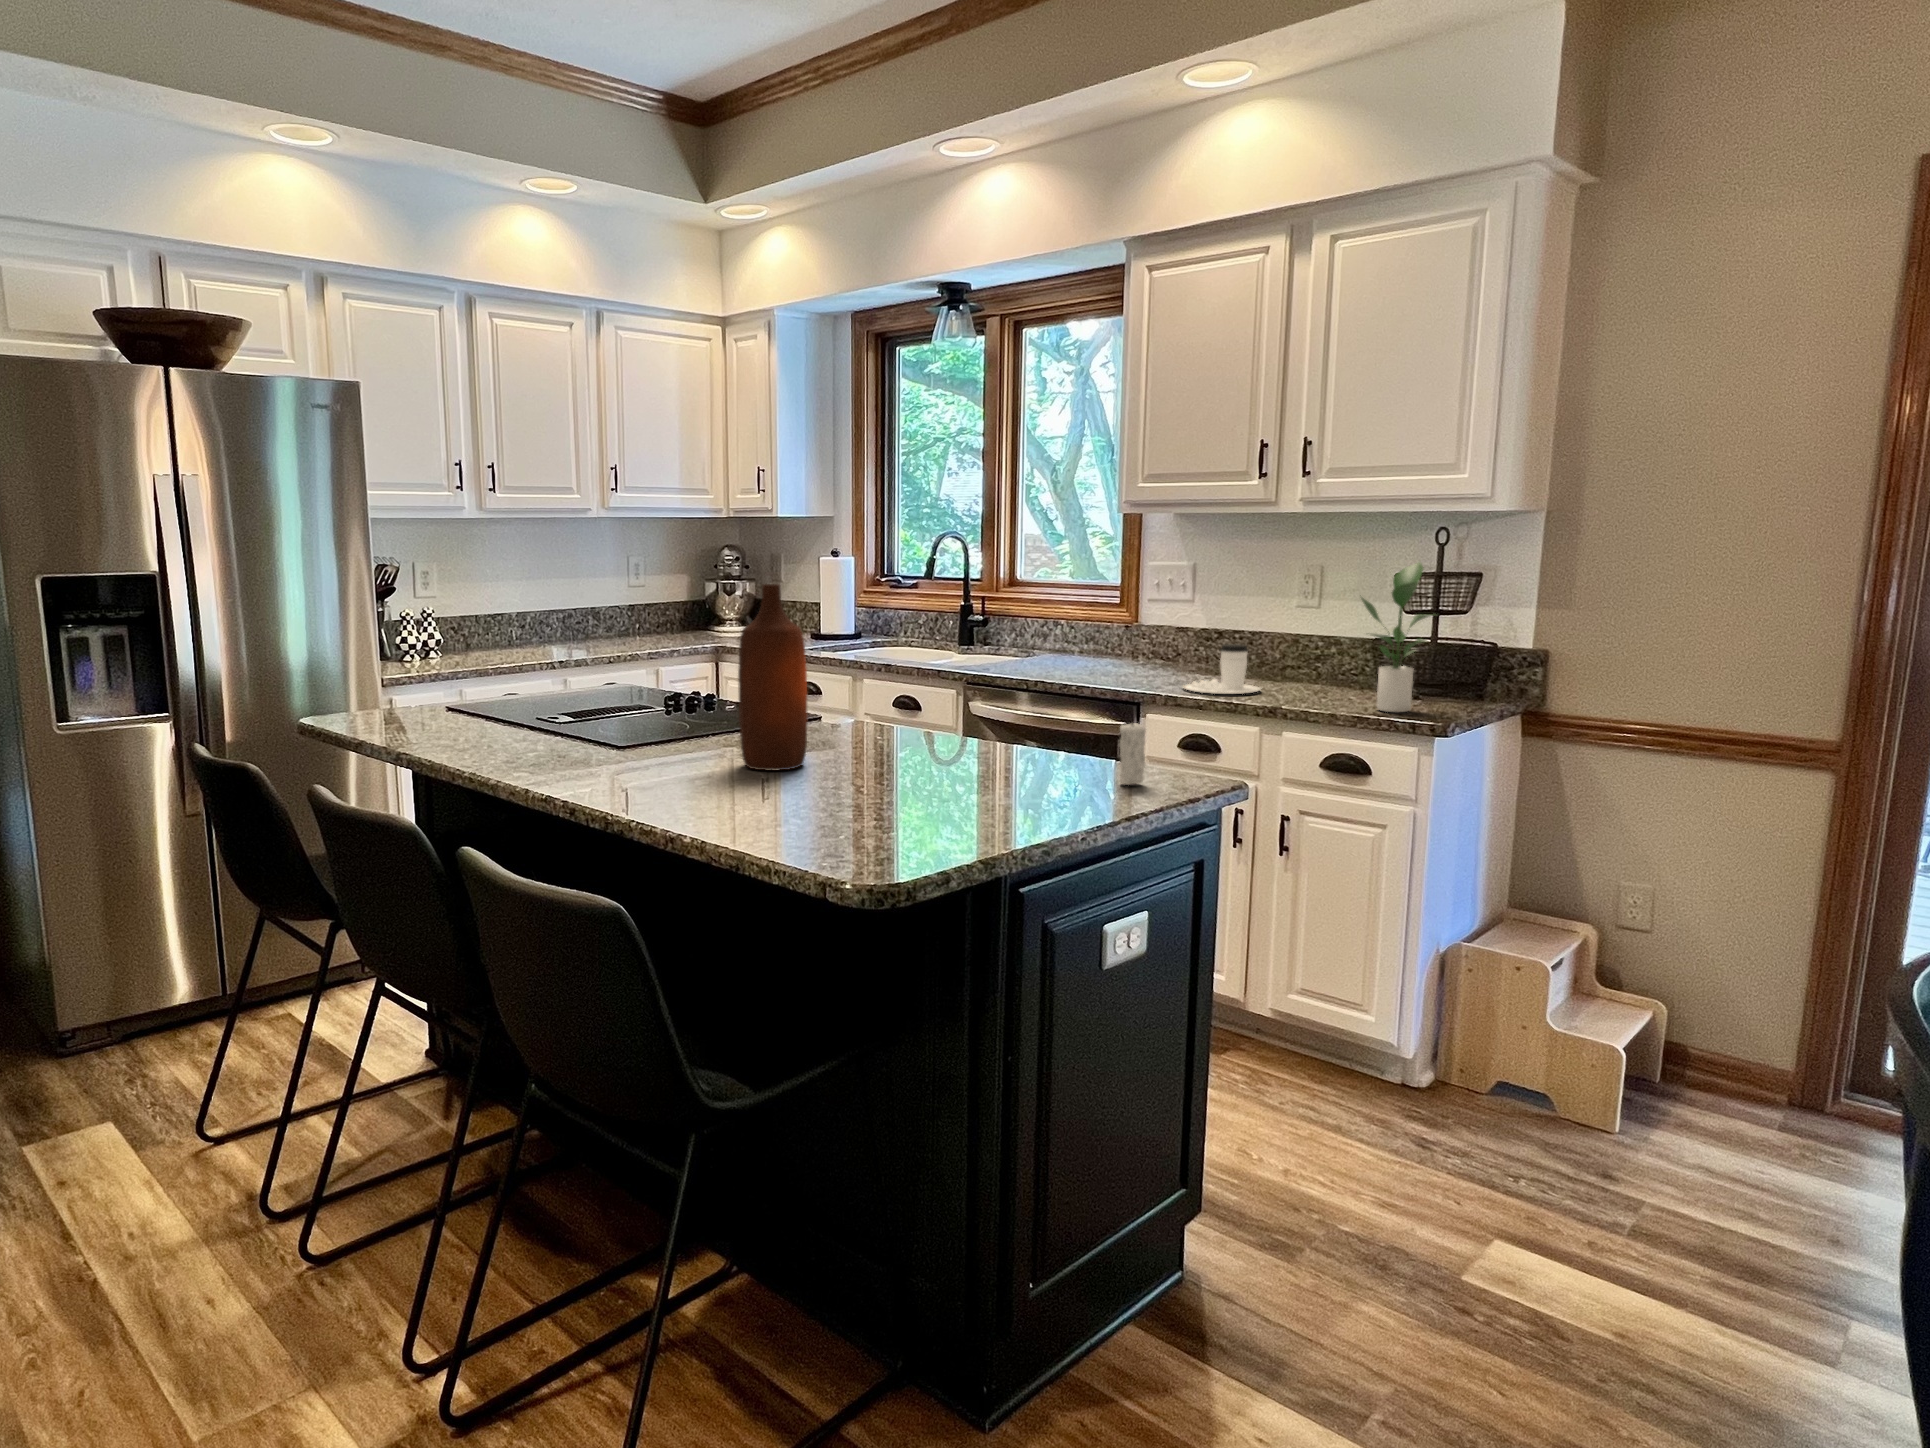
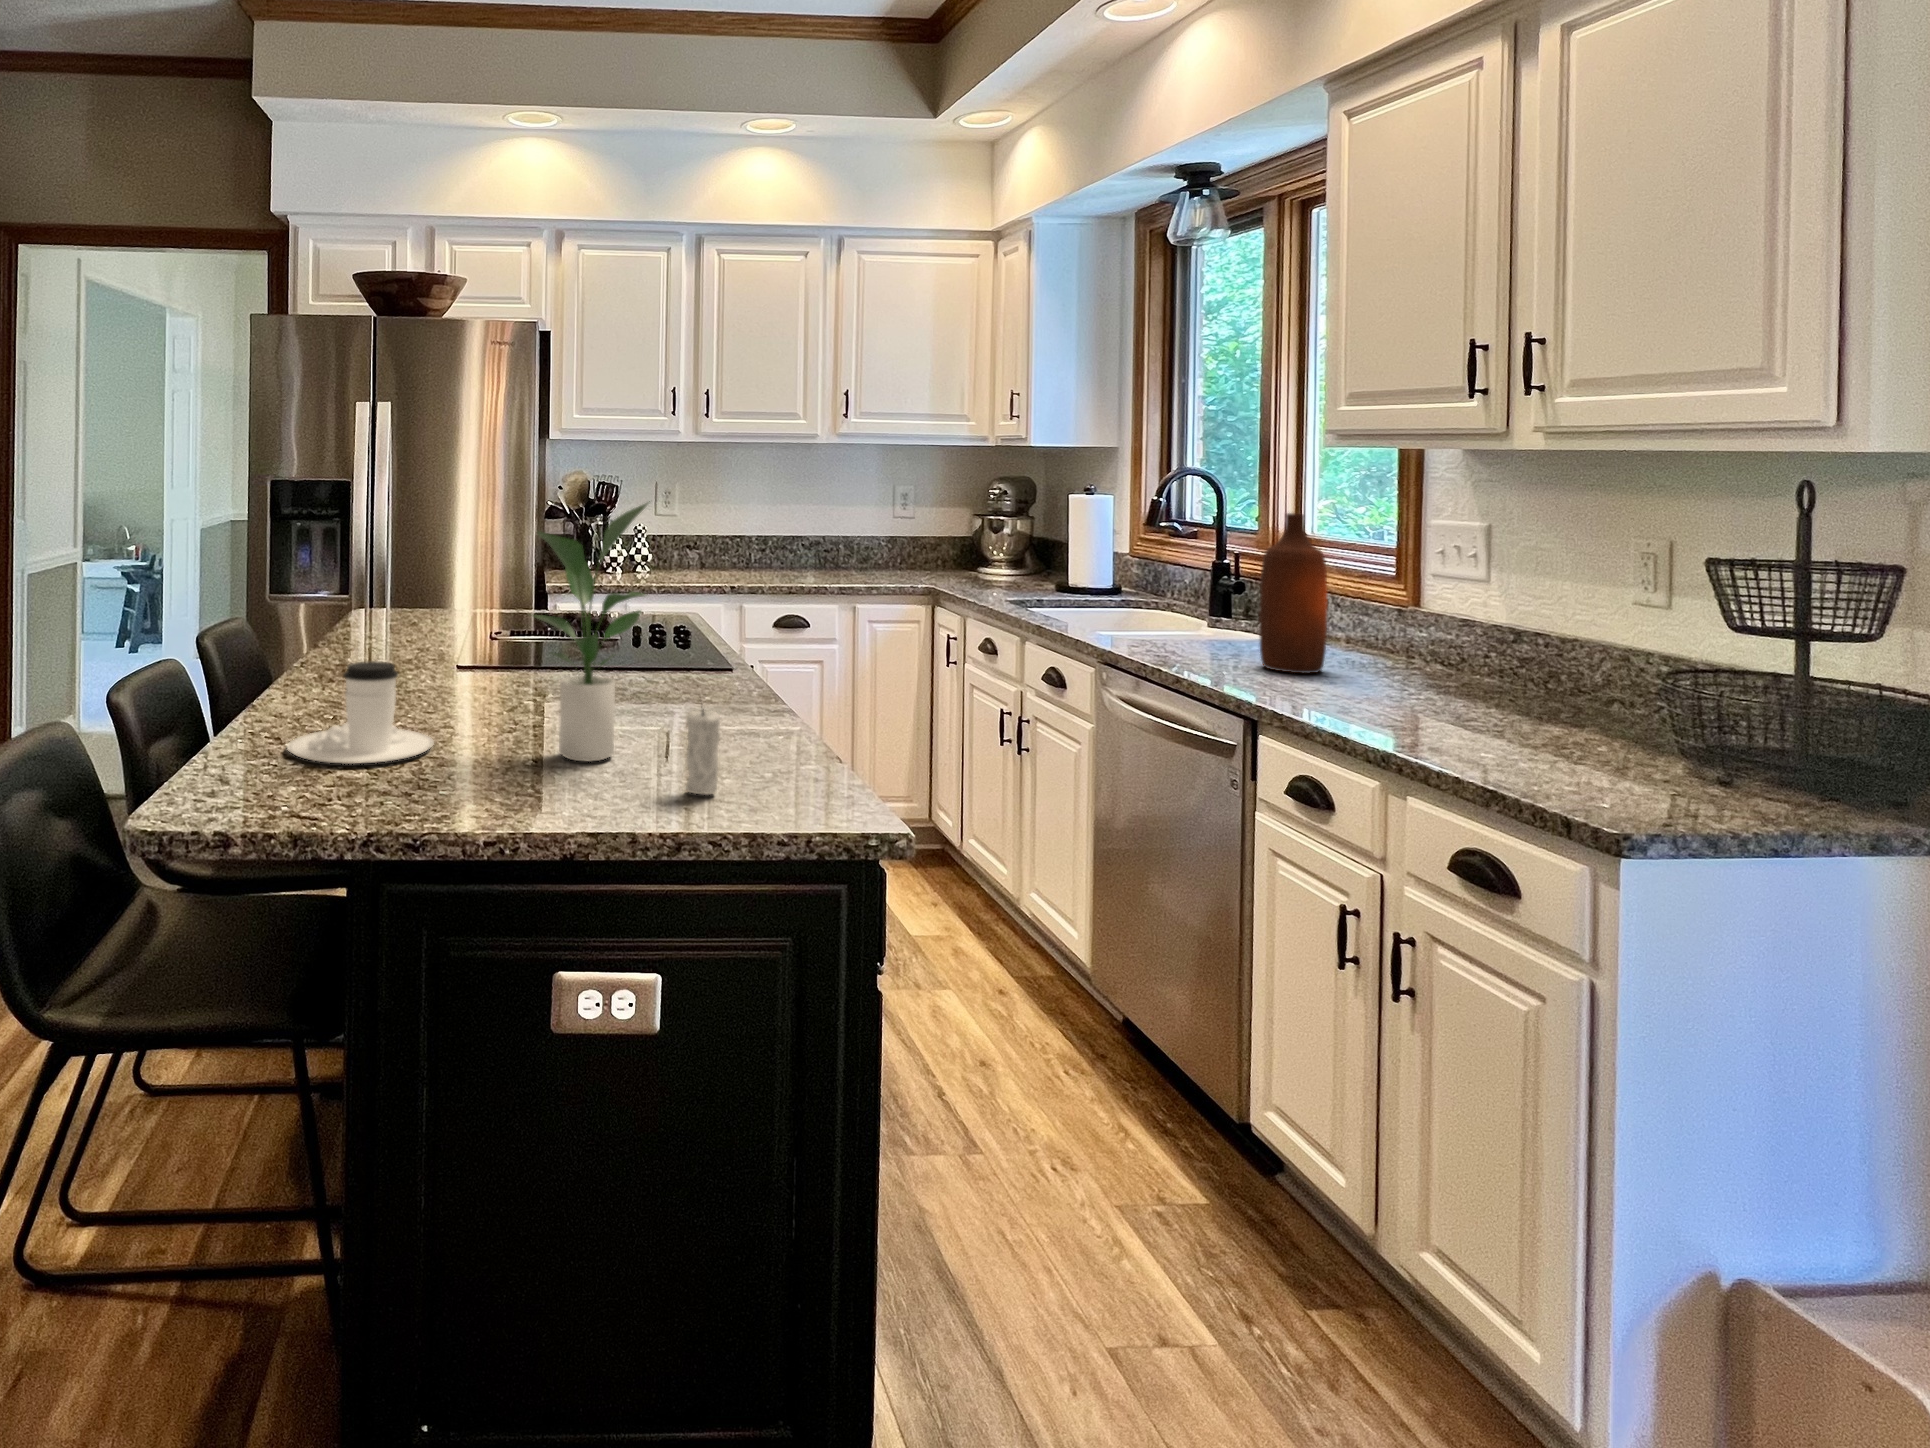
potted plant: present [1361,562,1433,712] -> present [533,501,650,762]
bottle: present [738,584,807,770] -> present [1259,513,1328,673]
coffee cup: present [1184,644,1260,694] -> present [287,661,434,764]

